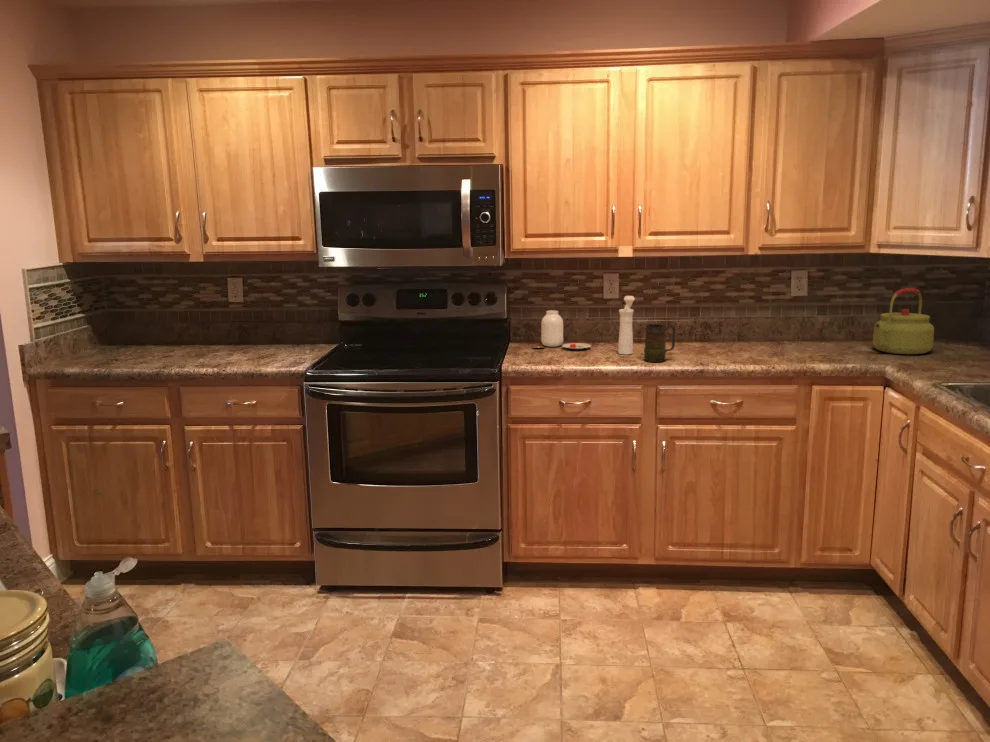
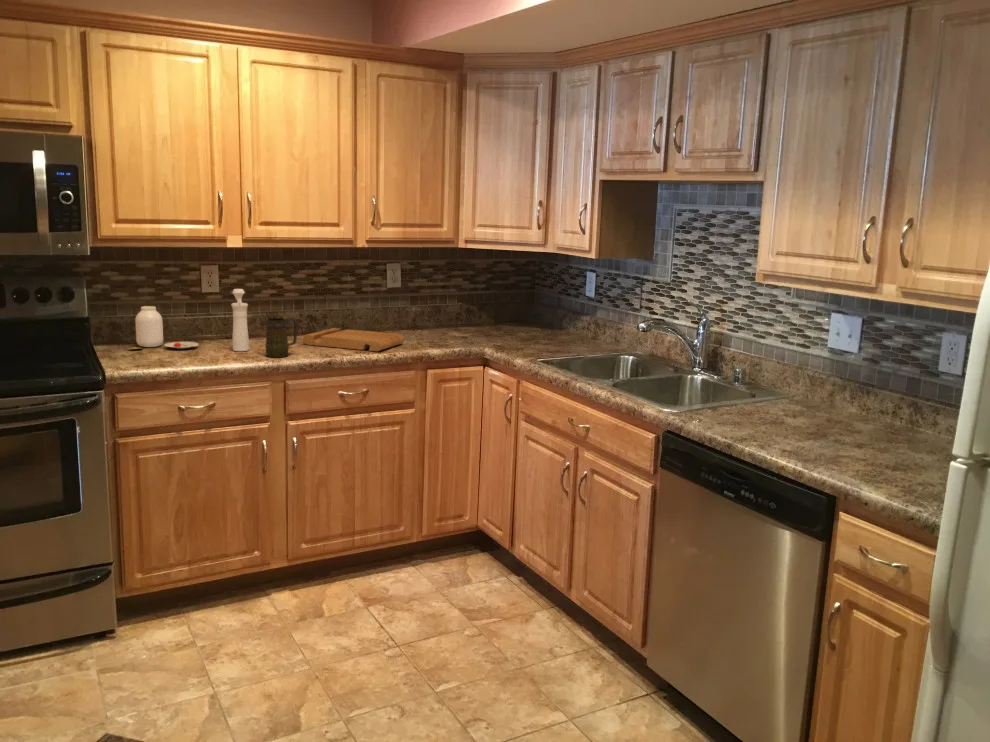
kettle: present [873,288,934,354] -> none [464,280,511,338]
cutting board: none [688,336,794,362] -> present [303,328,404,351]

